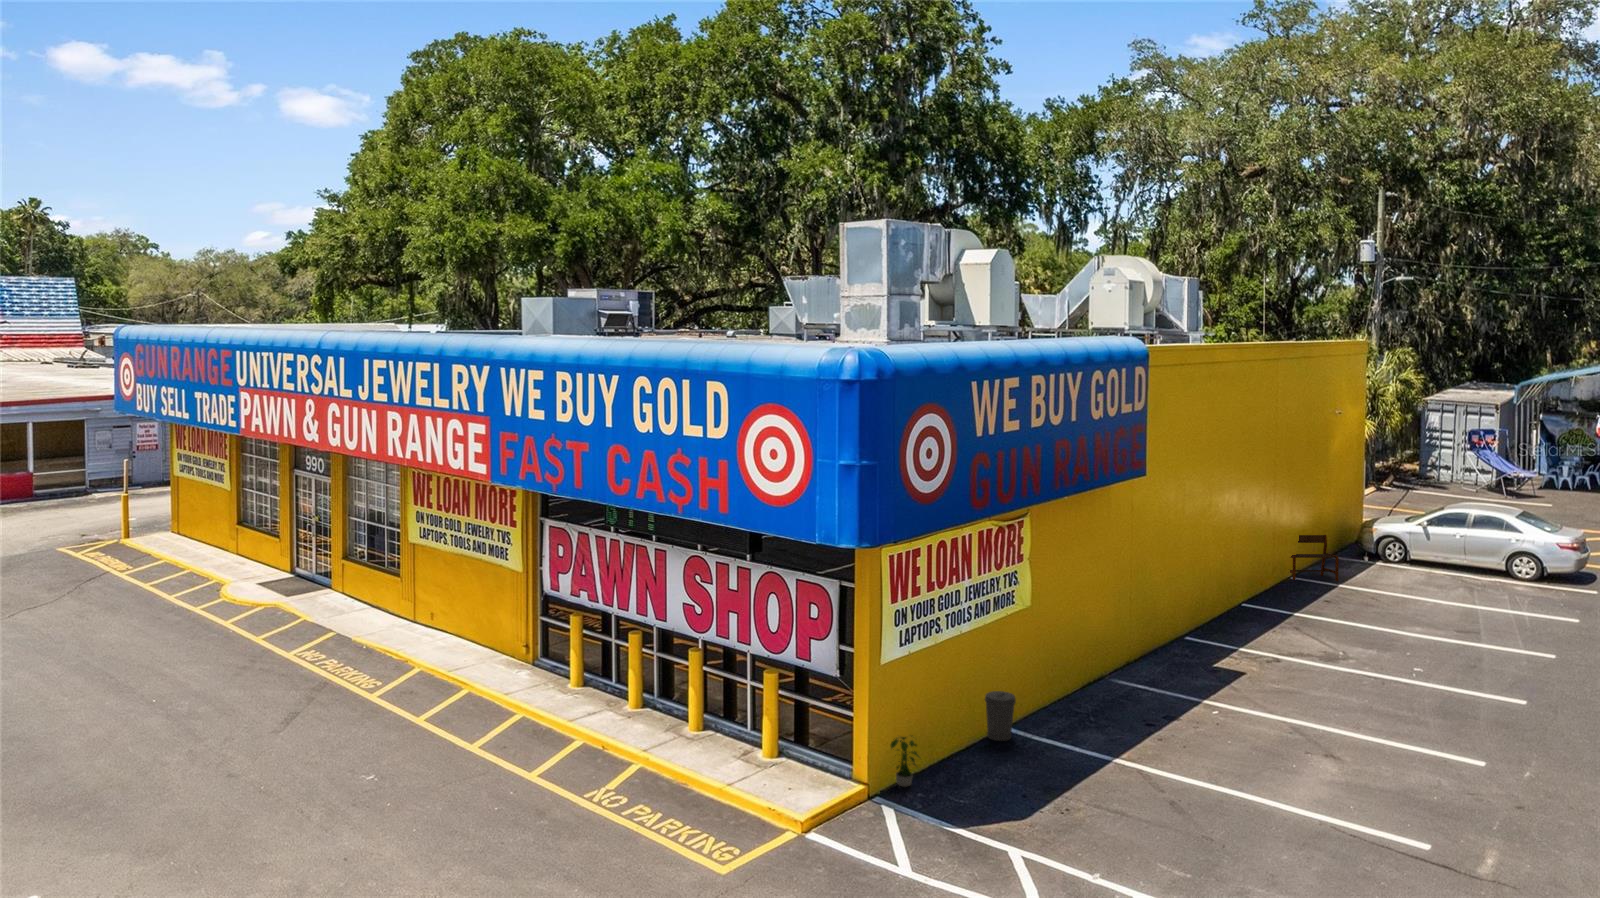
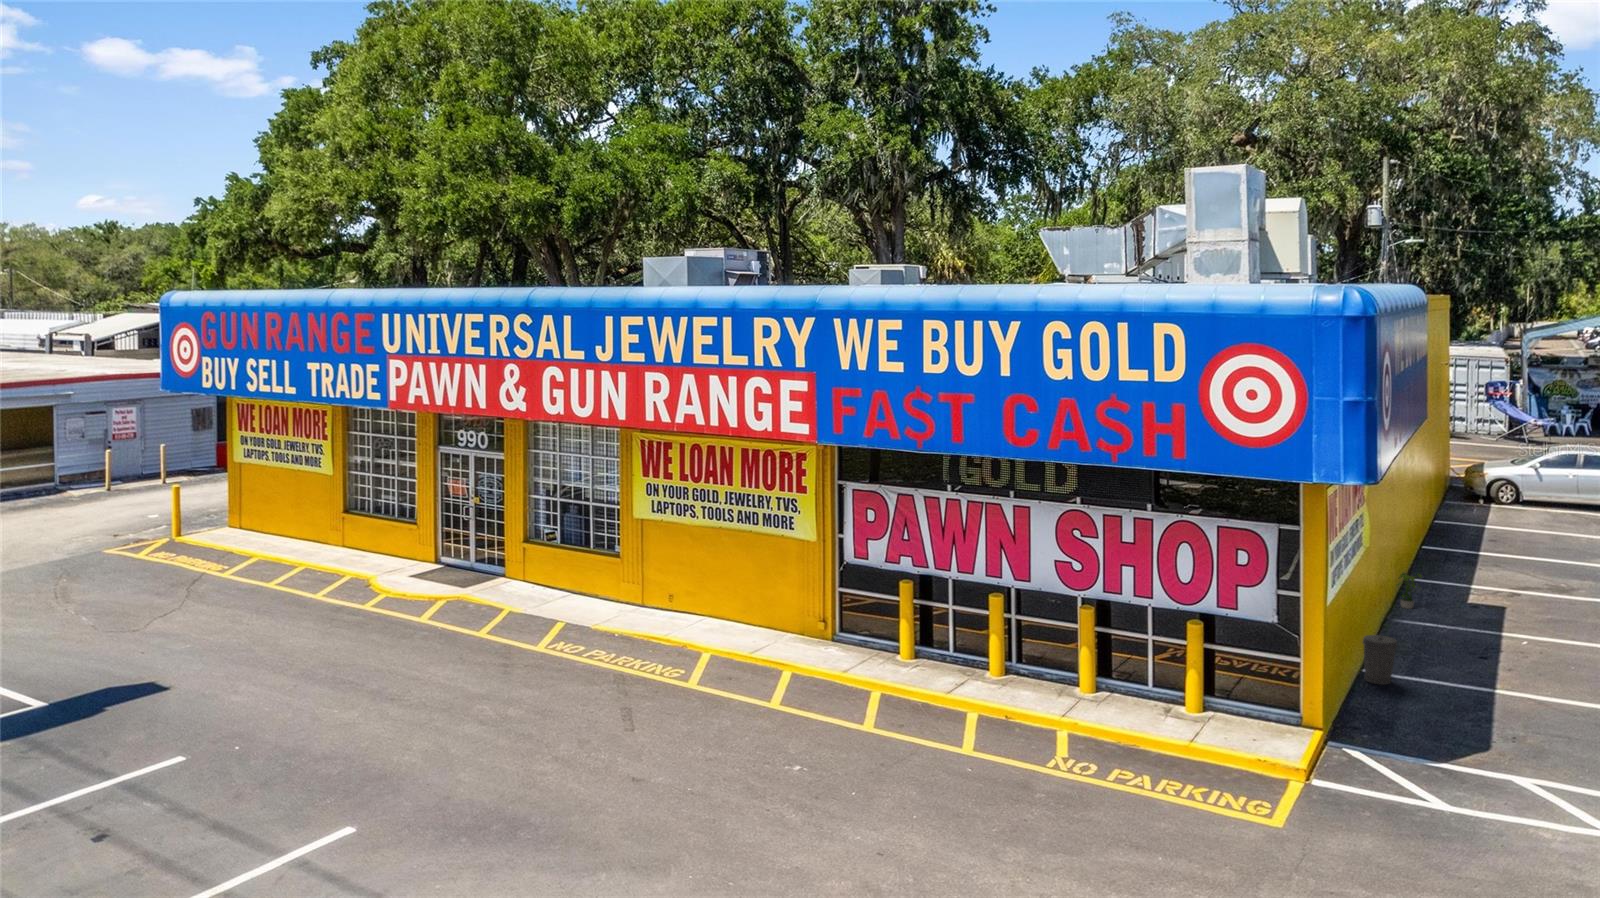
bench: present [1290,535,1339,581] -> none [1424,479,1480,525]
potted plant: present [891,736,919,787] -> present [1397,573,1422,609]

